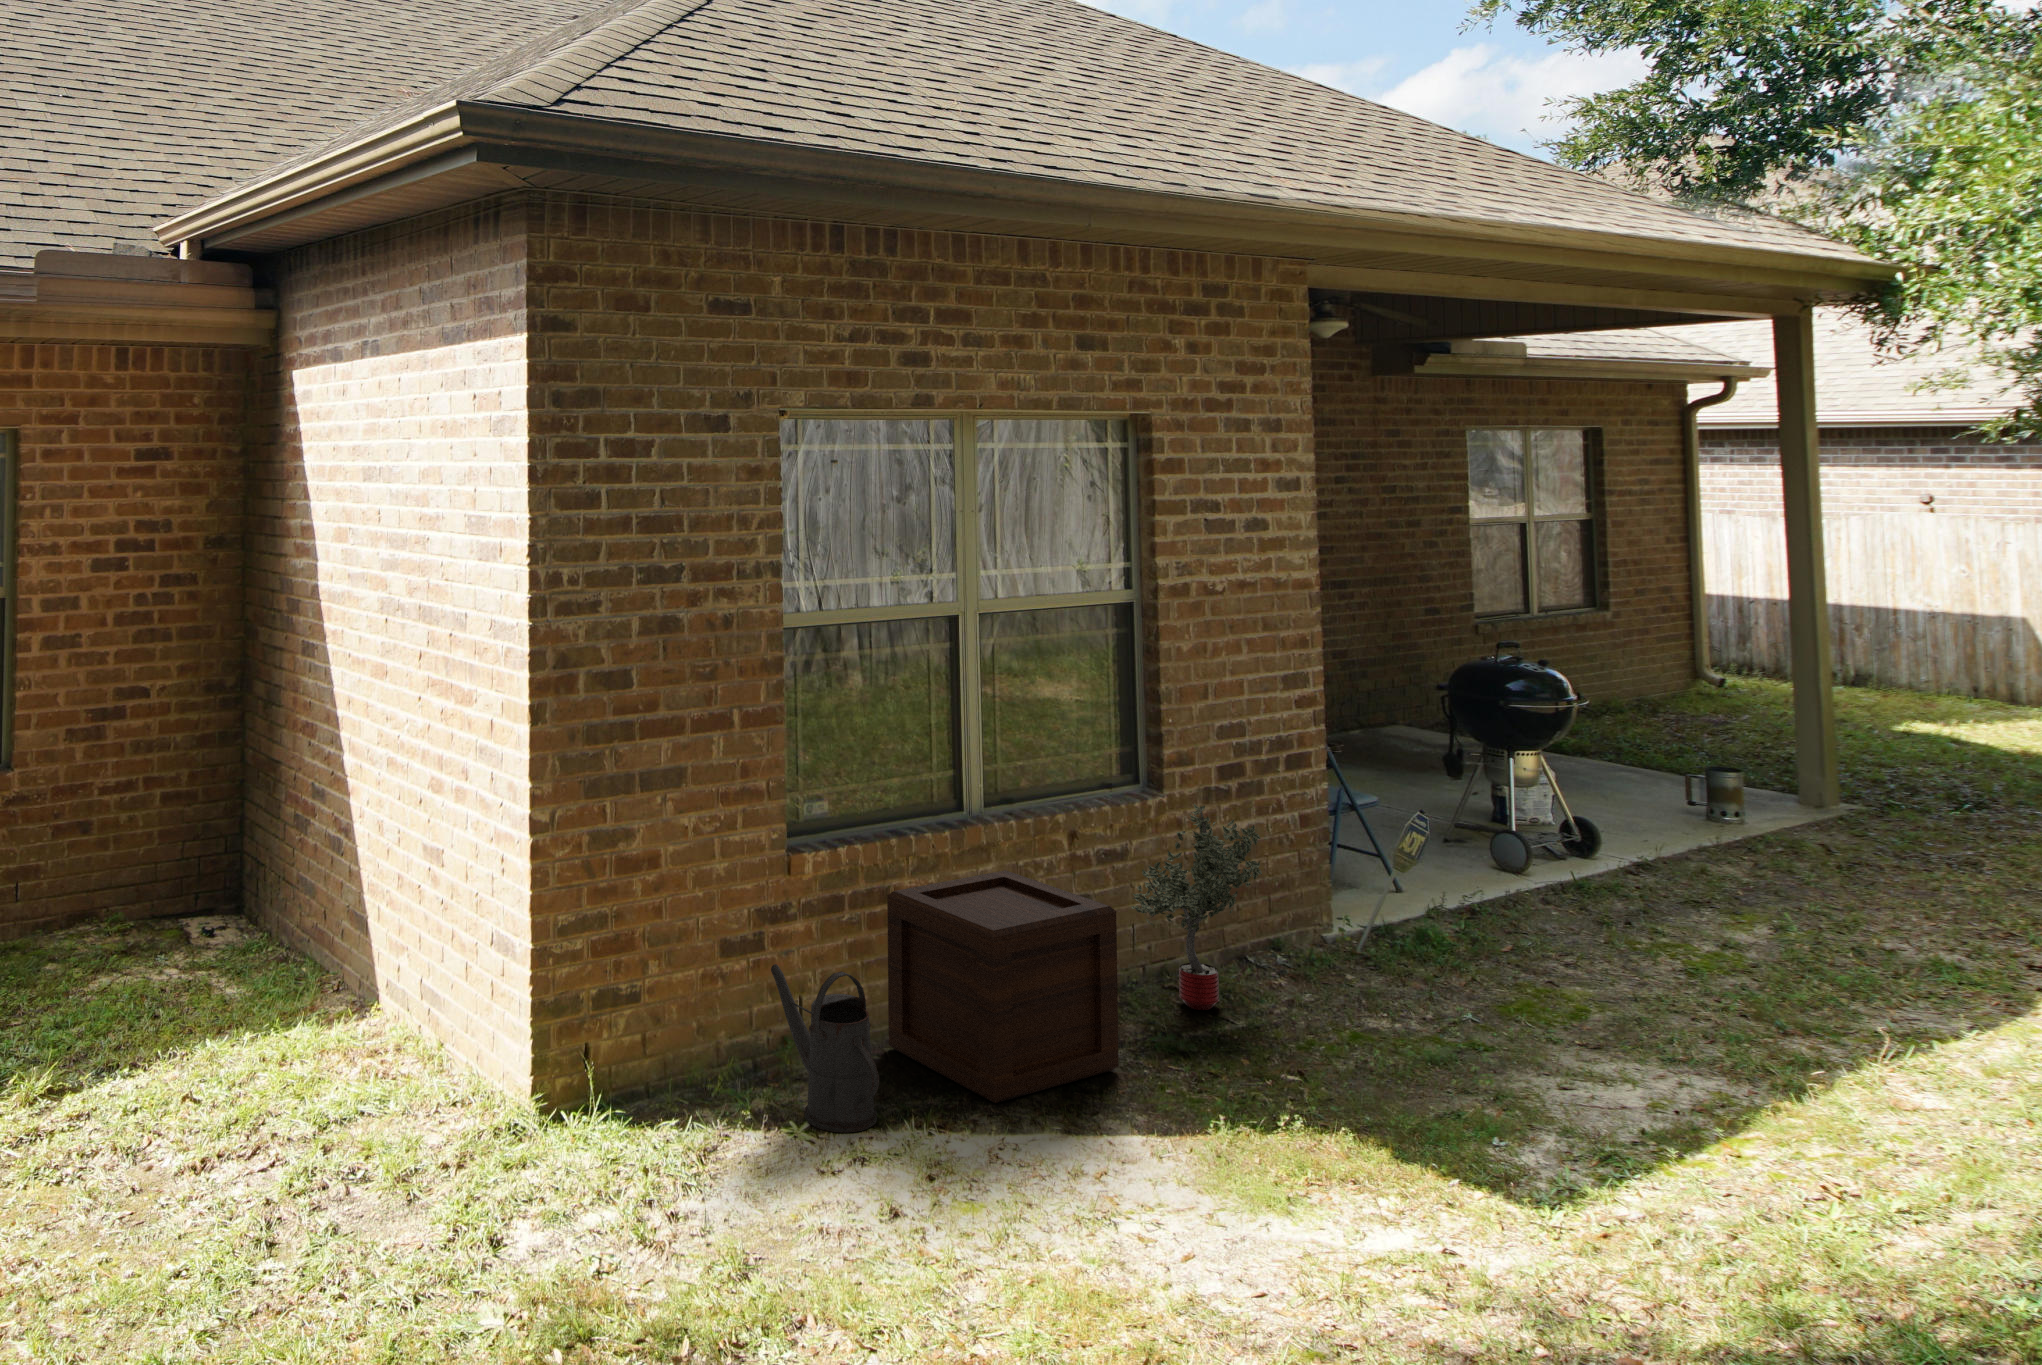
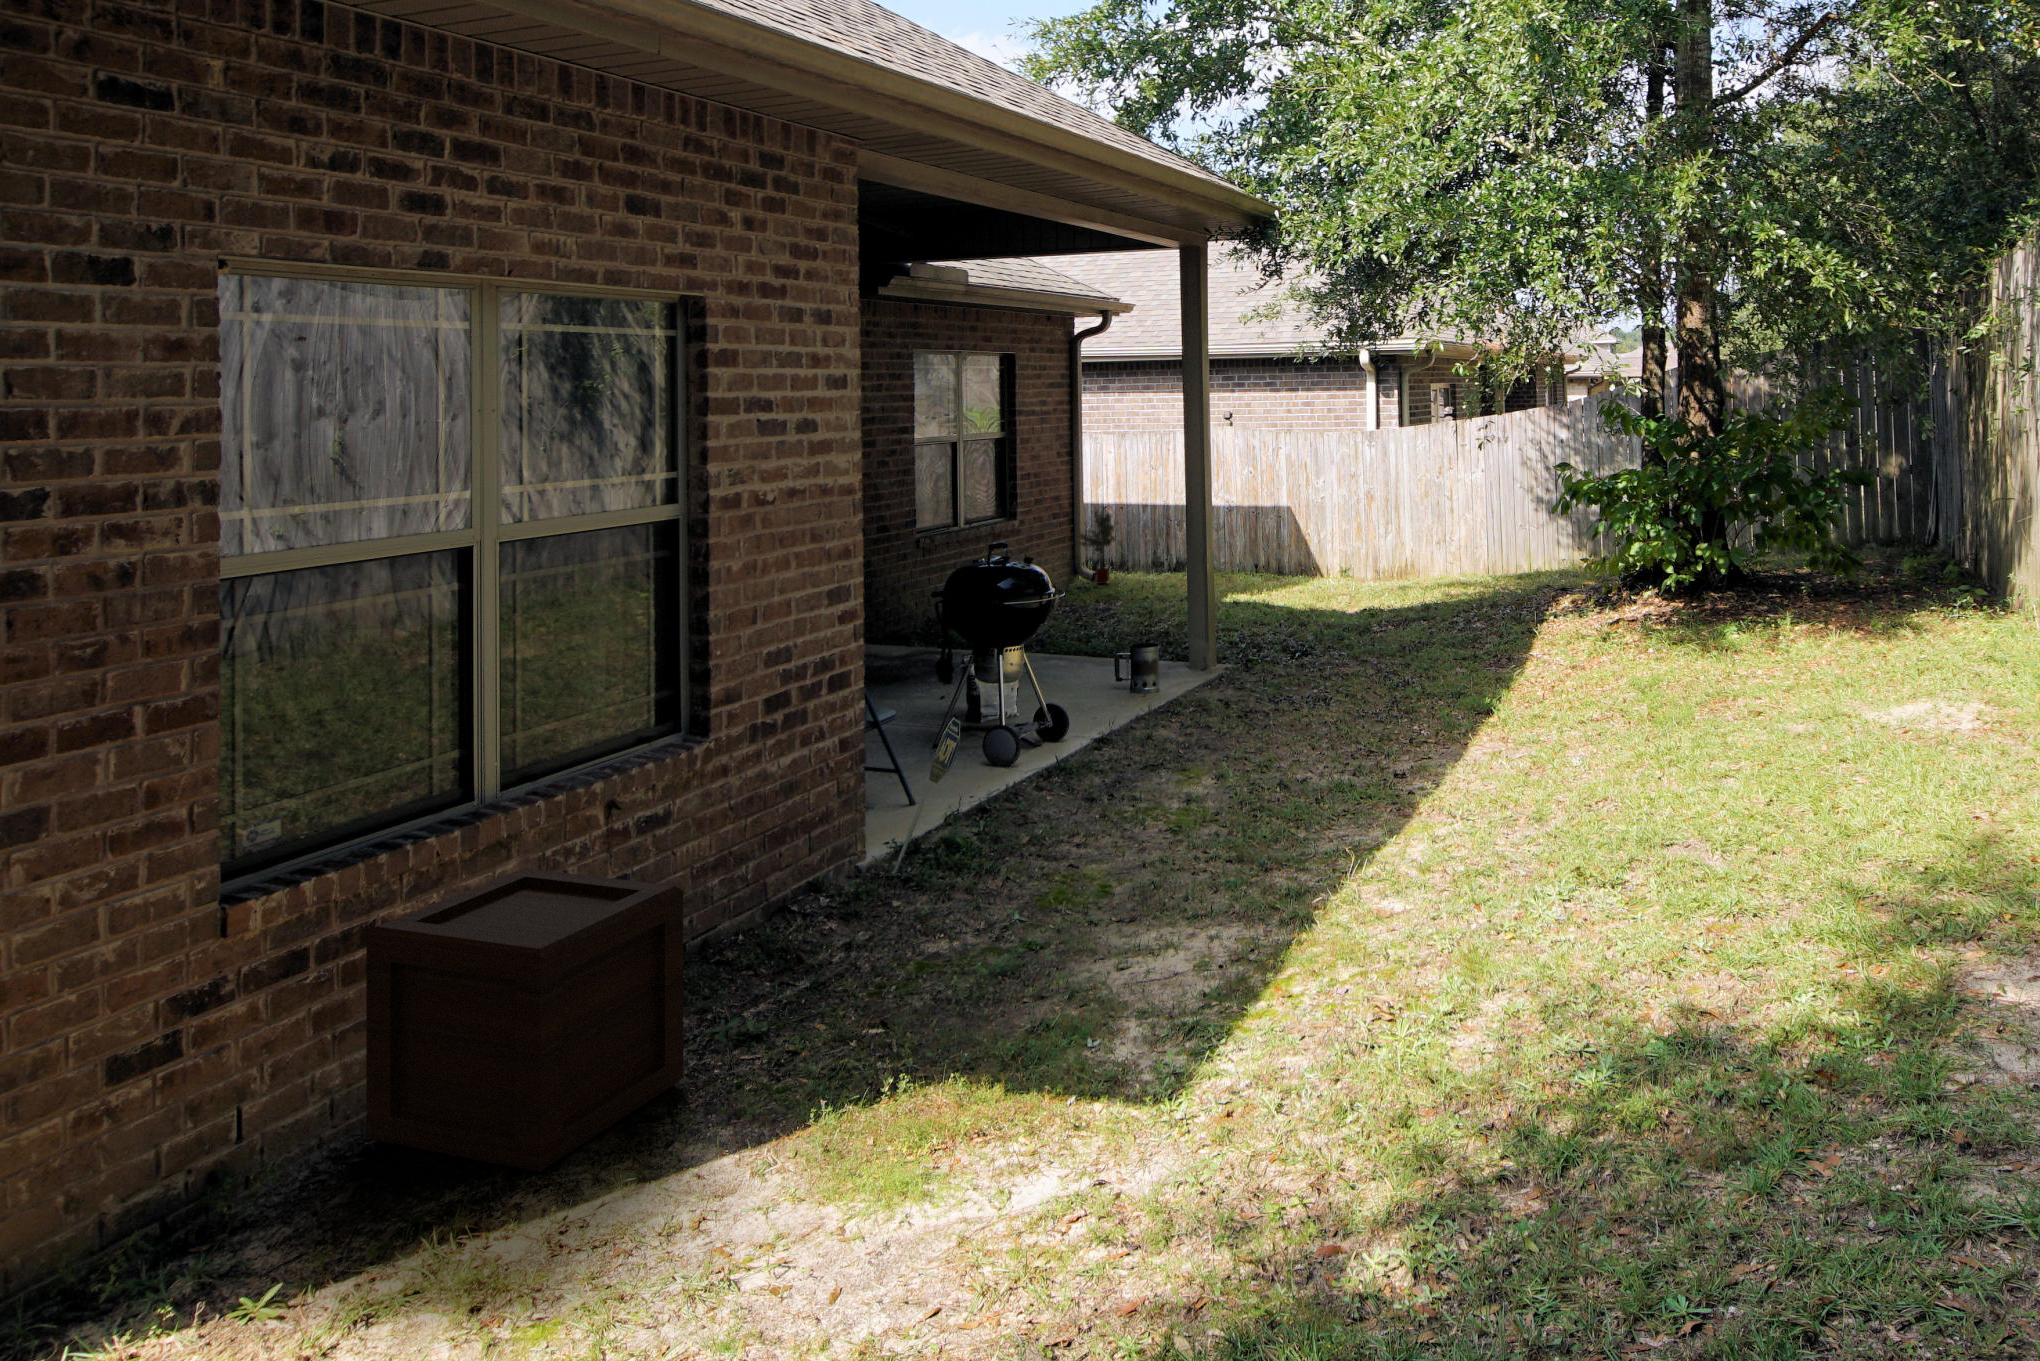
potted tree: present [1131,804,1262,1010] -> present [1079,508,1115,584]
watering can: present [771,964,879,1133] -> none [188,1057,387,1292]

